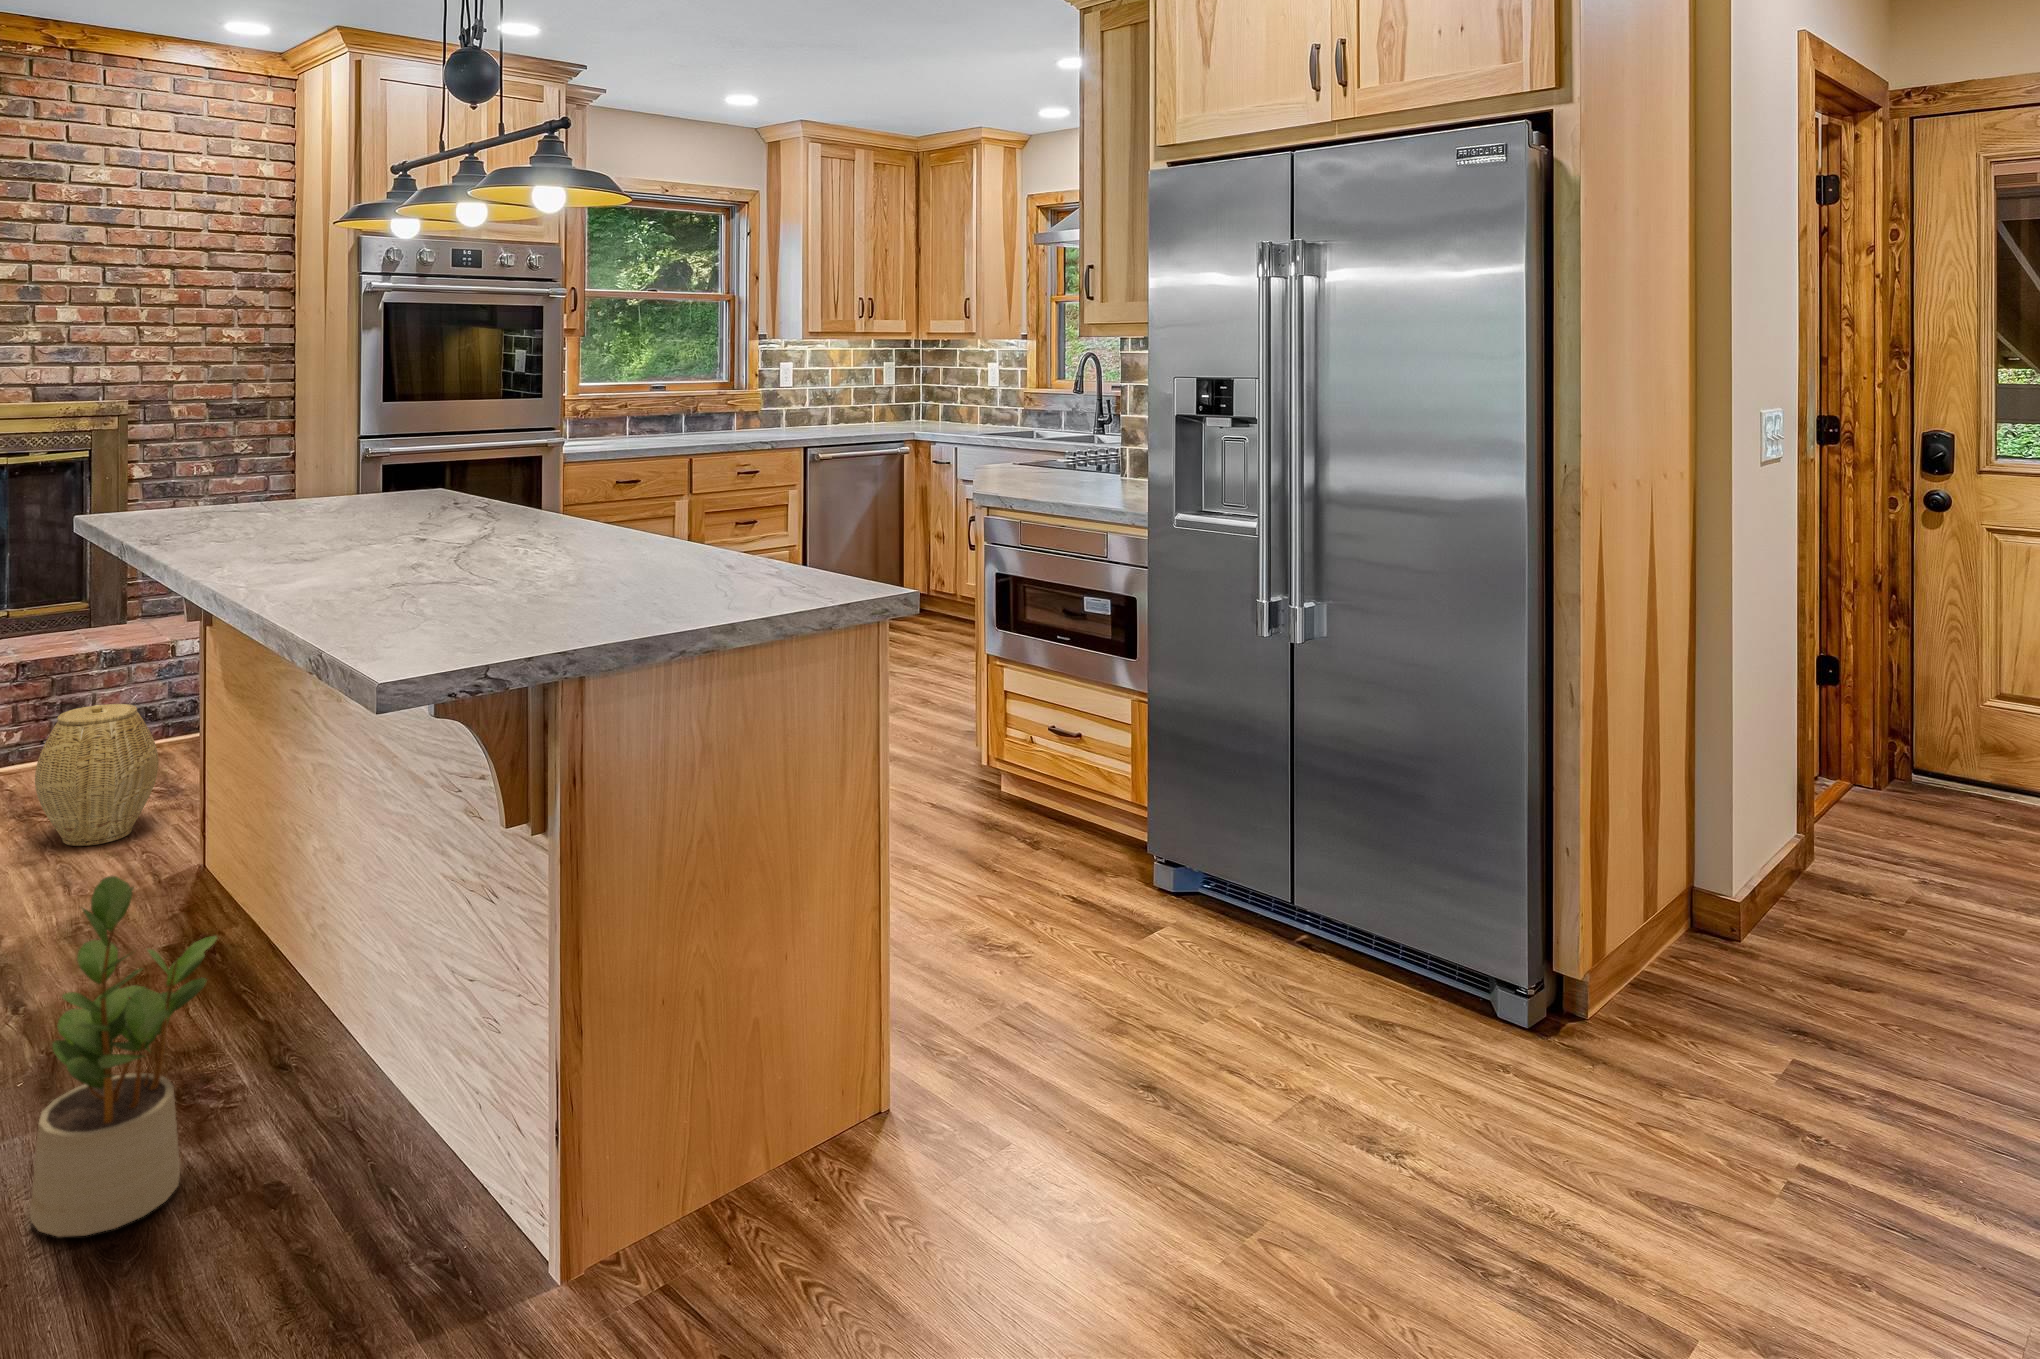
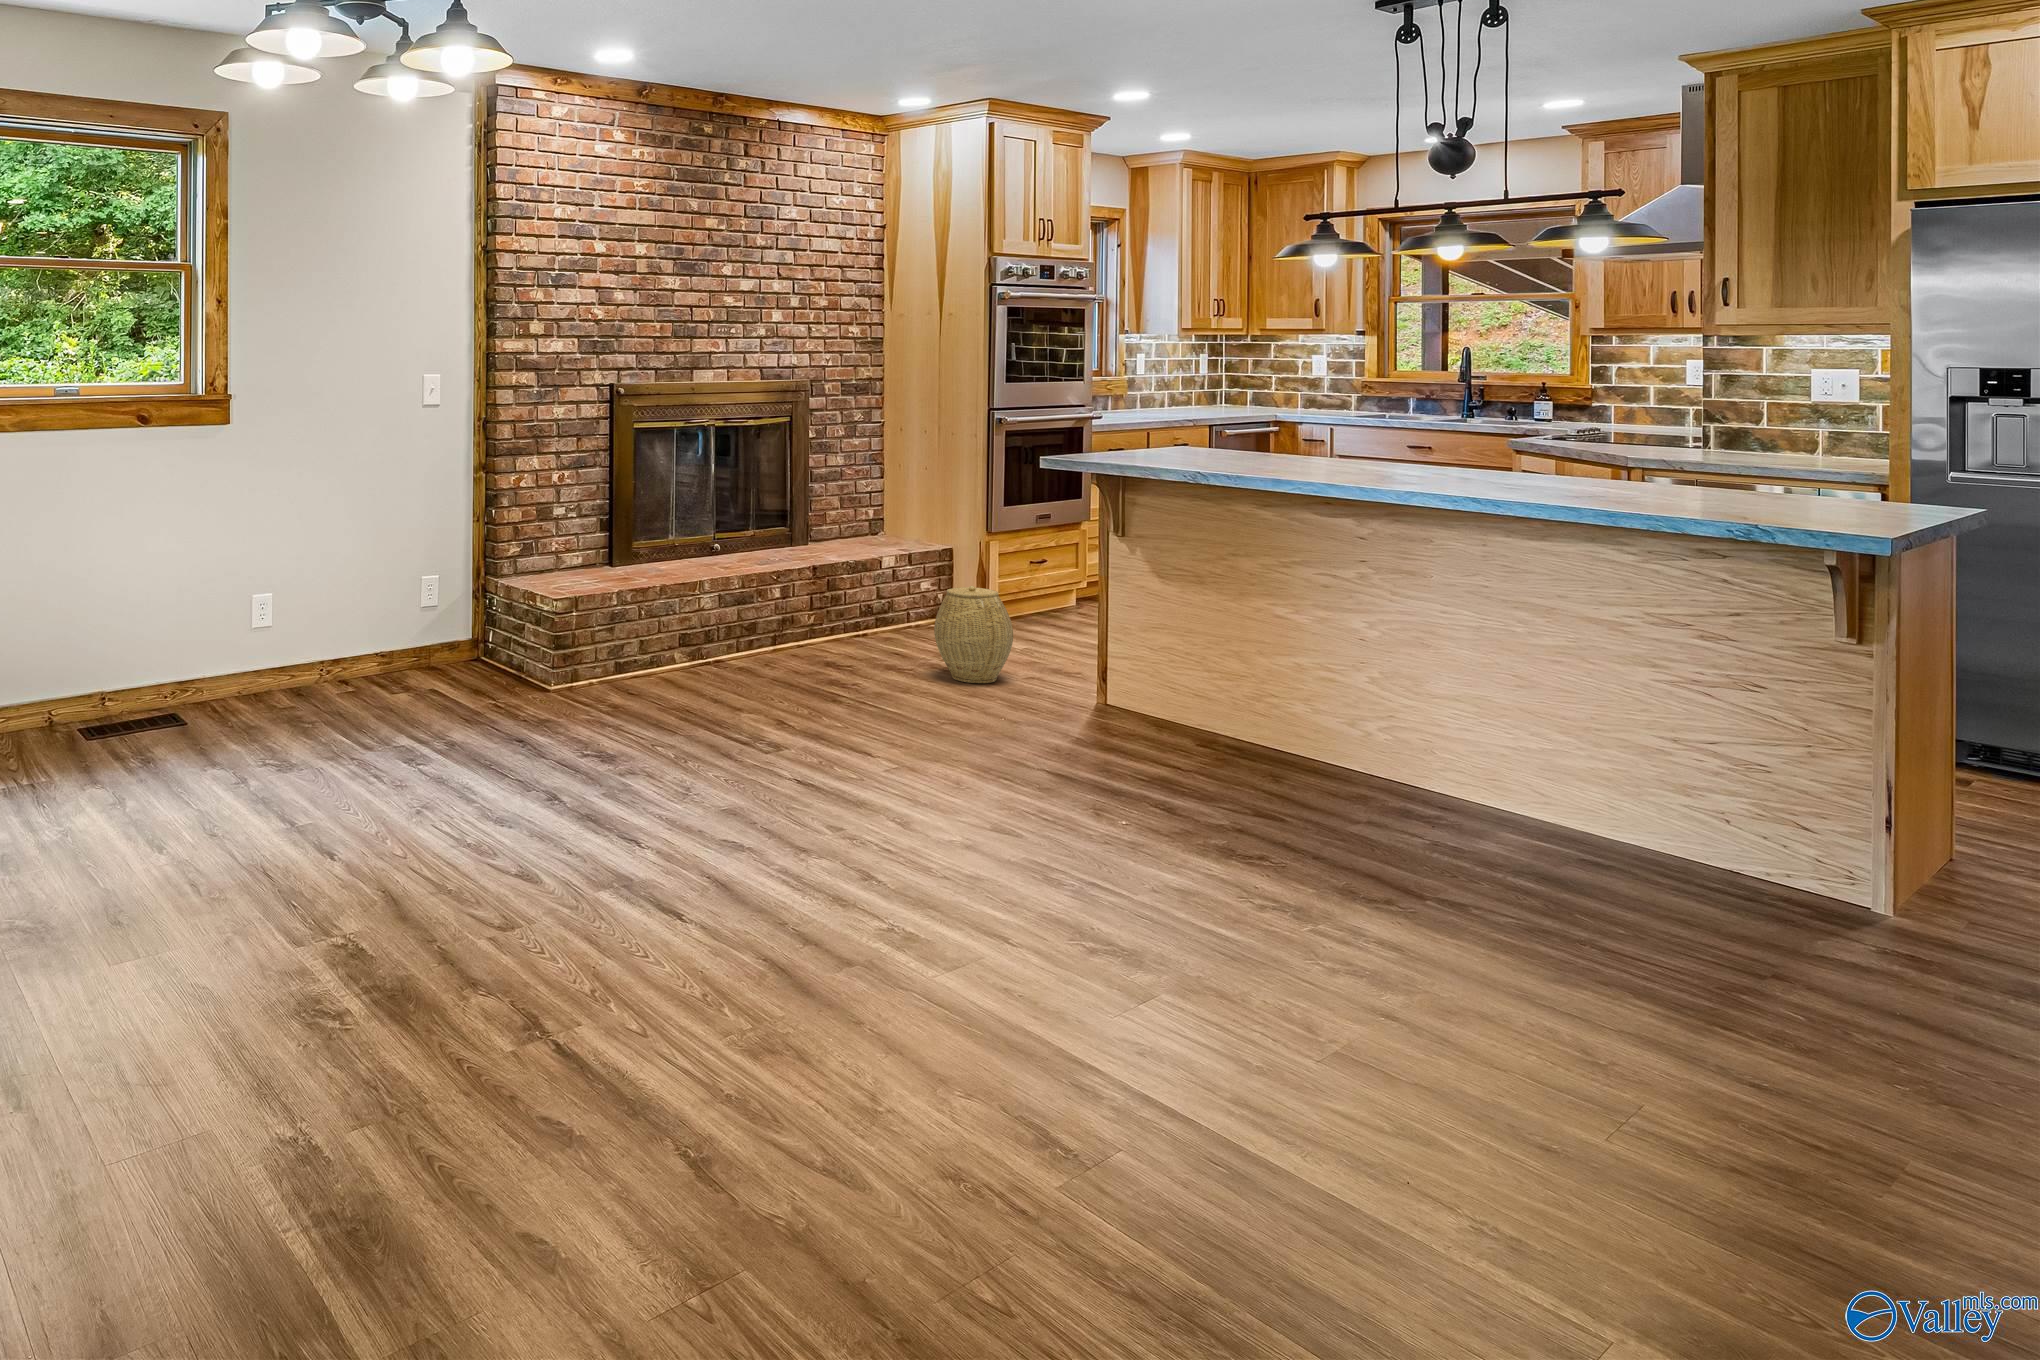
potted plant: present [30,876,217,1237] -> none [1433,638,1558,849]

